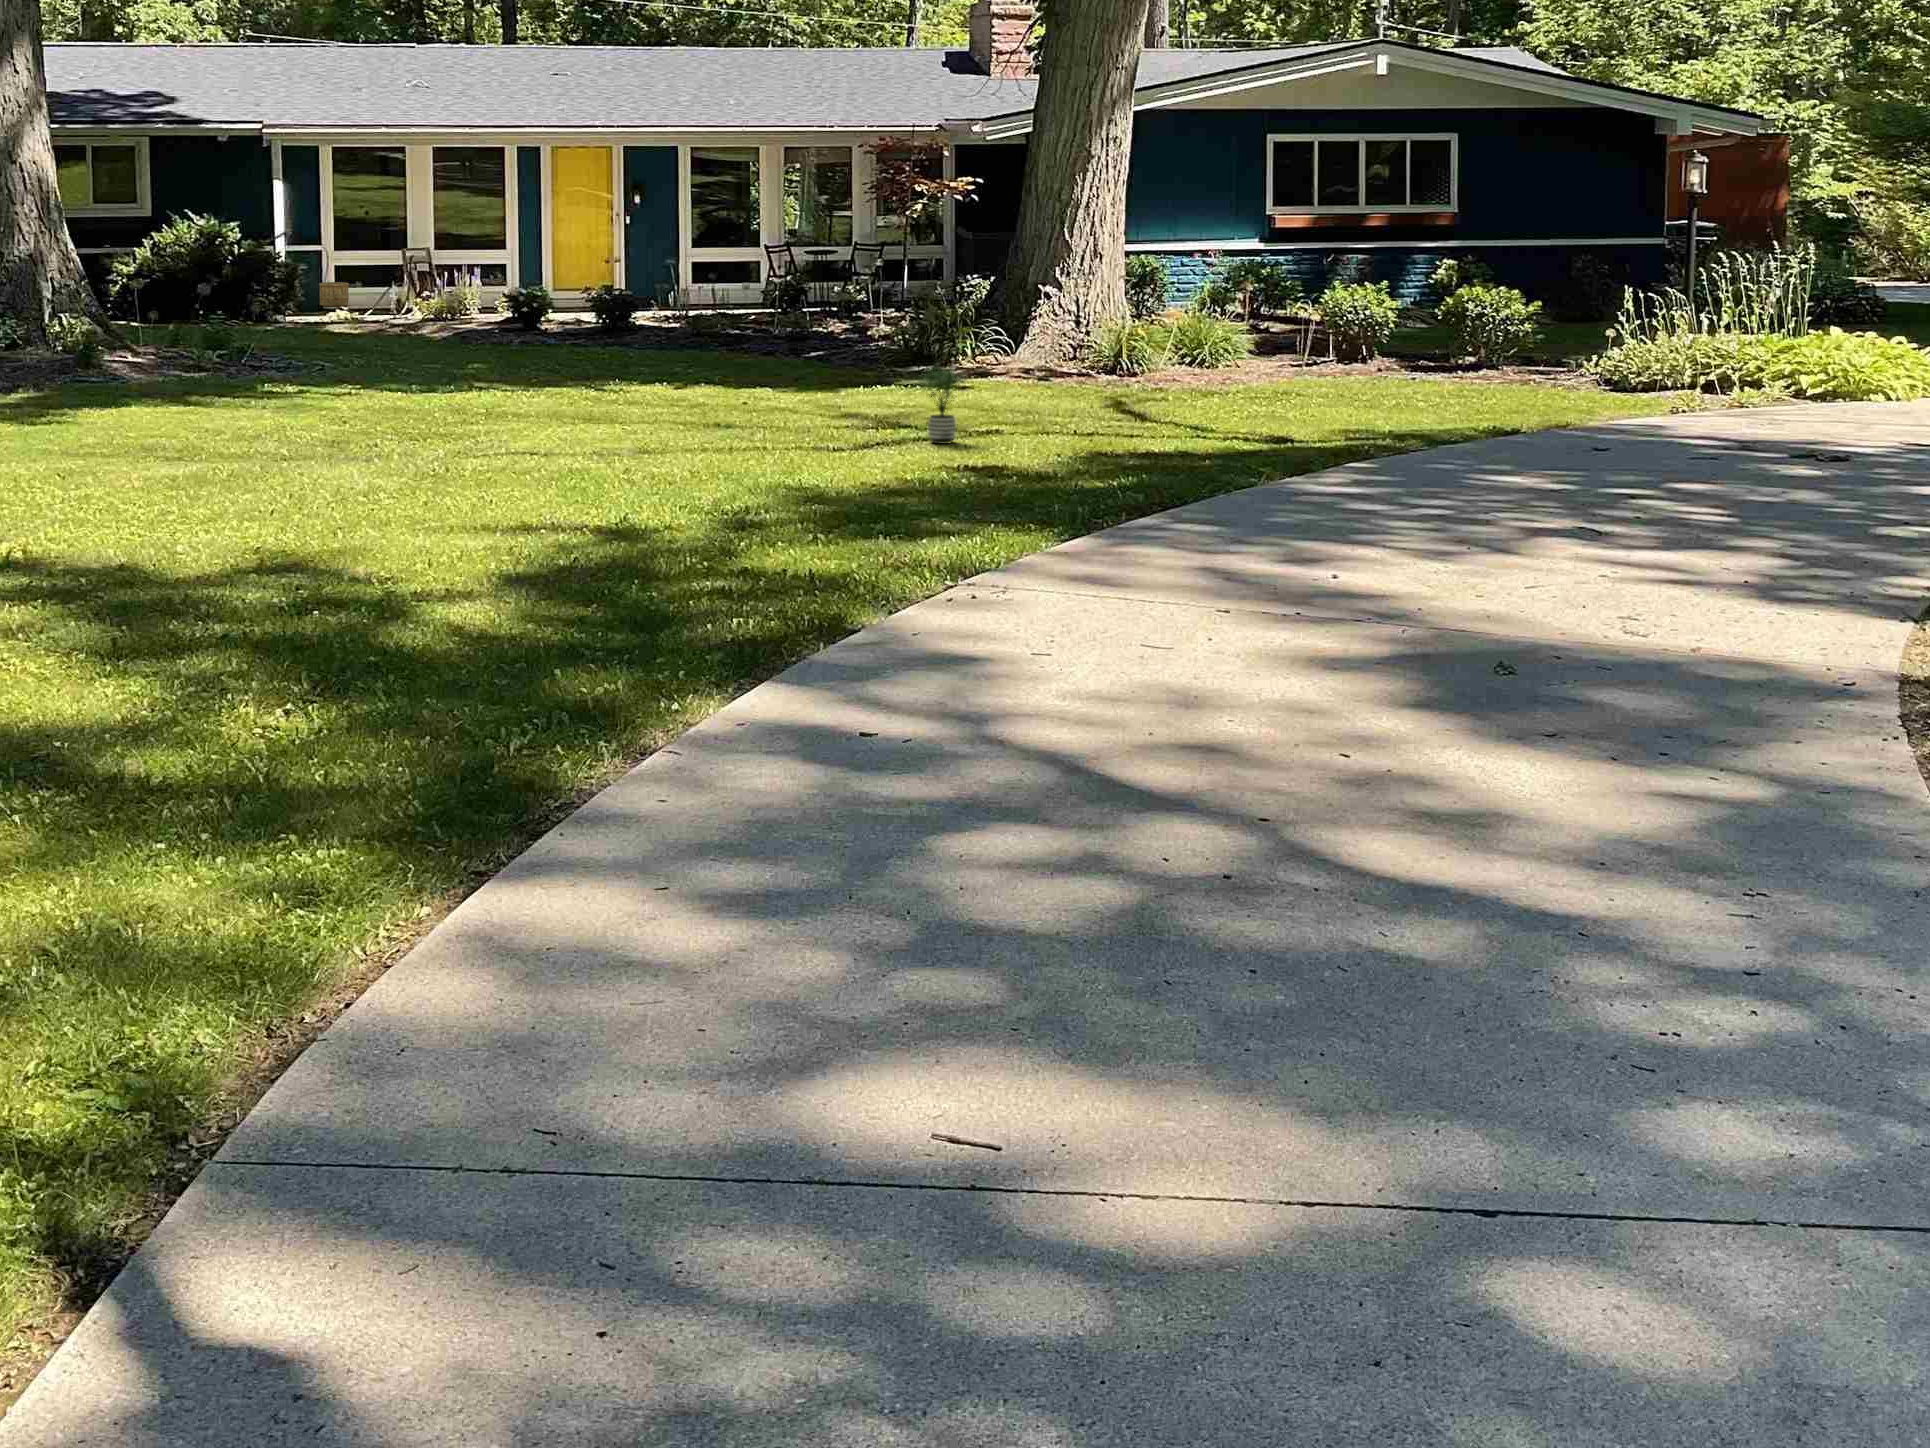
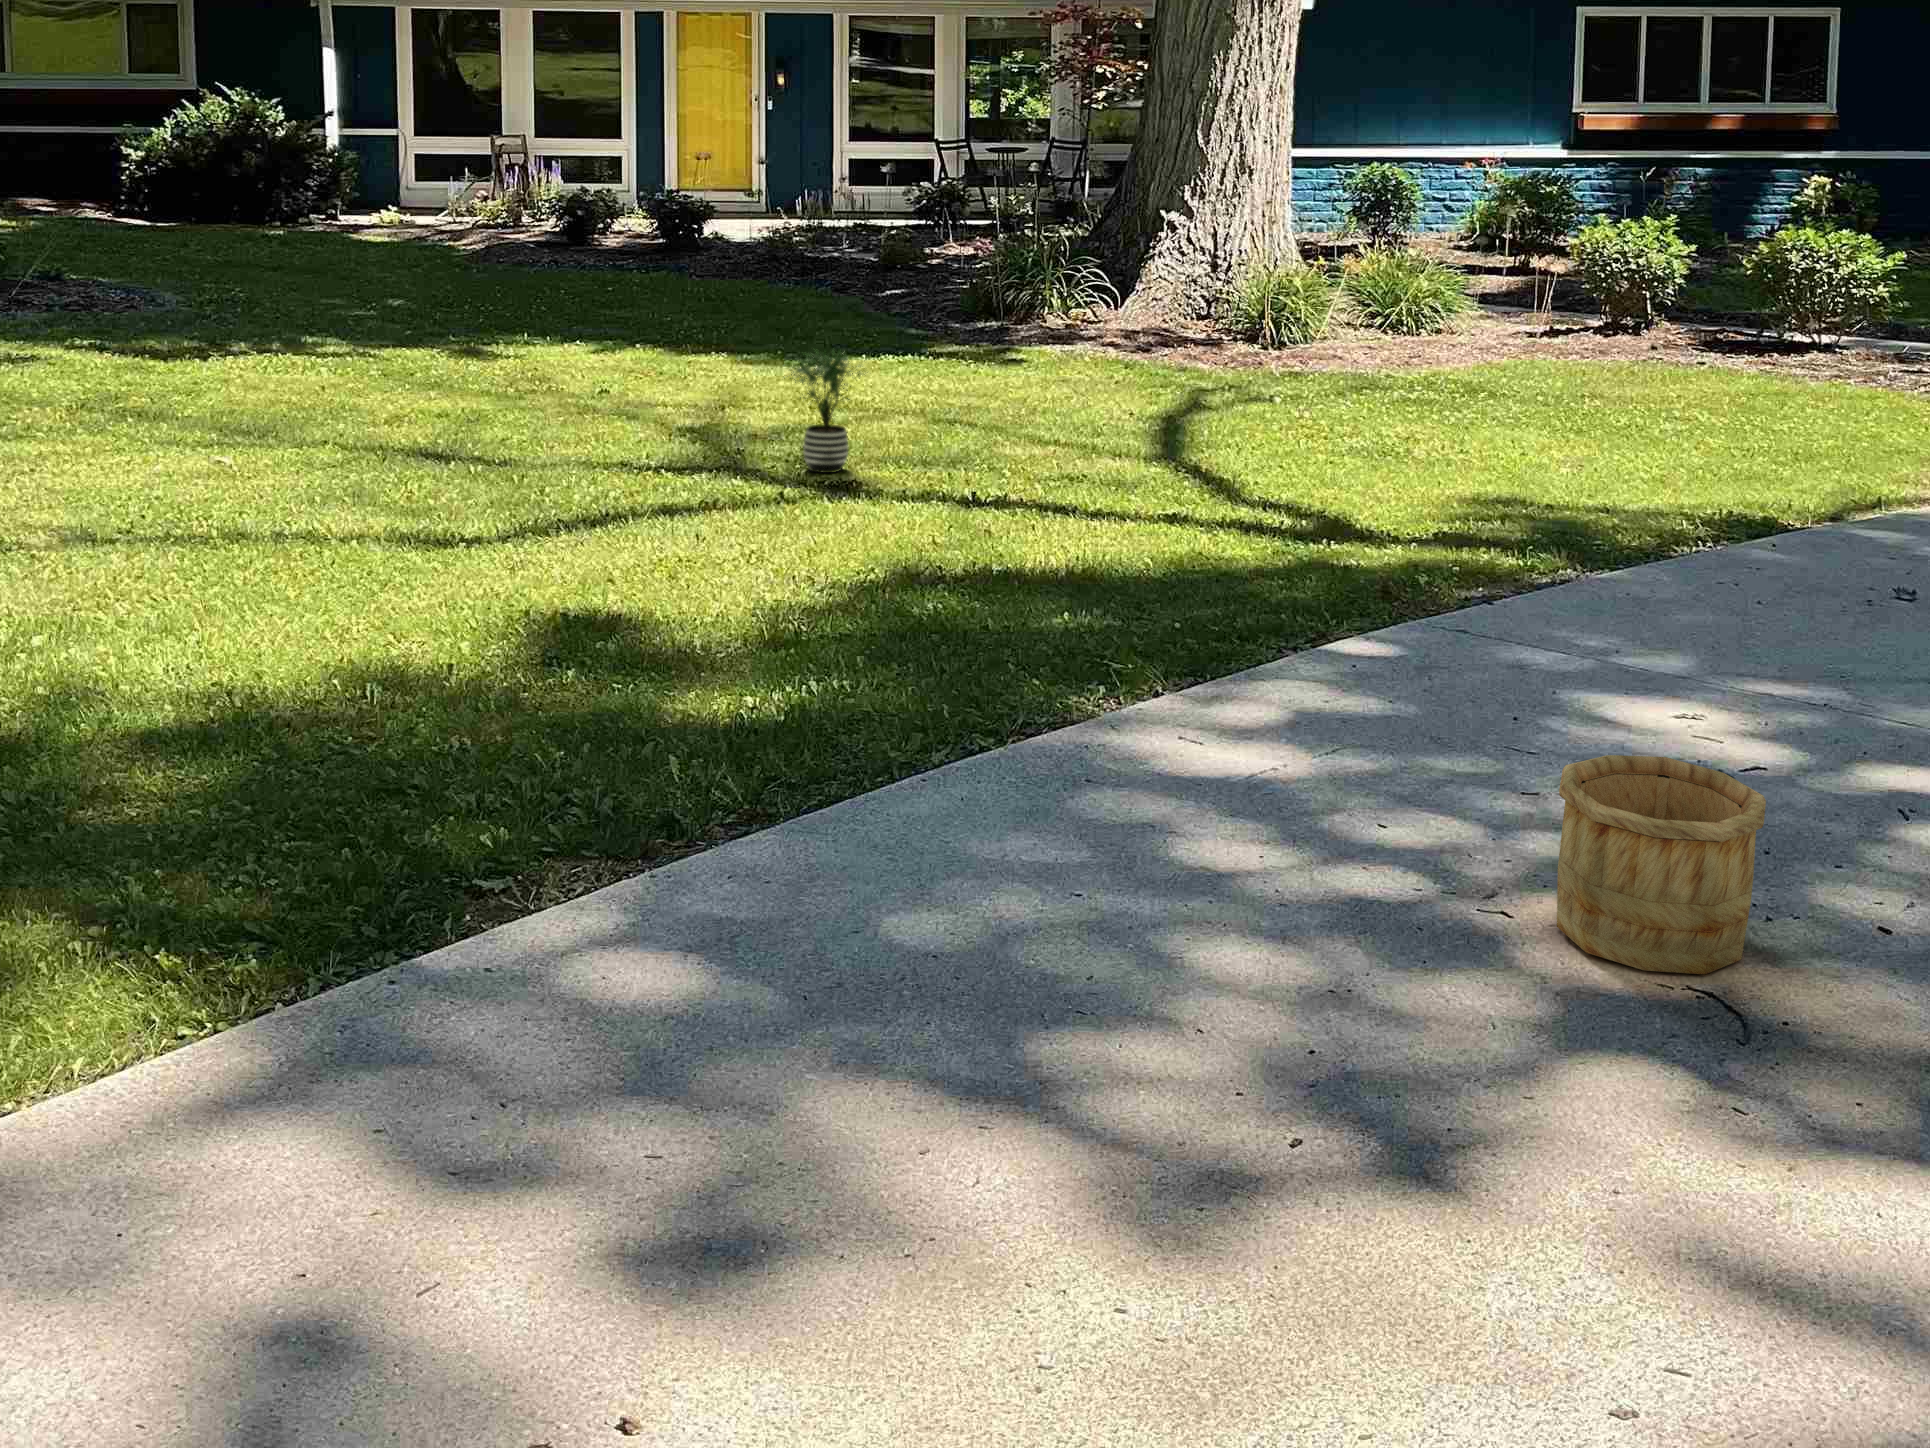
wooden bucket: present [319,282,349,306] -> present [1557,755,1766,974]

